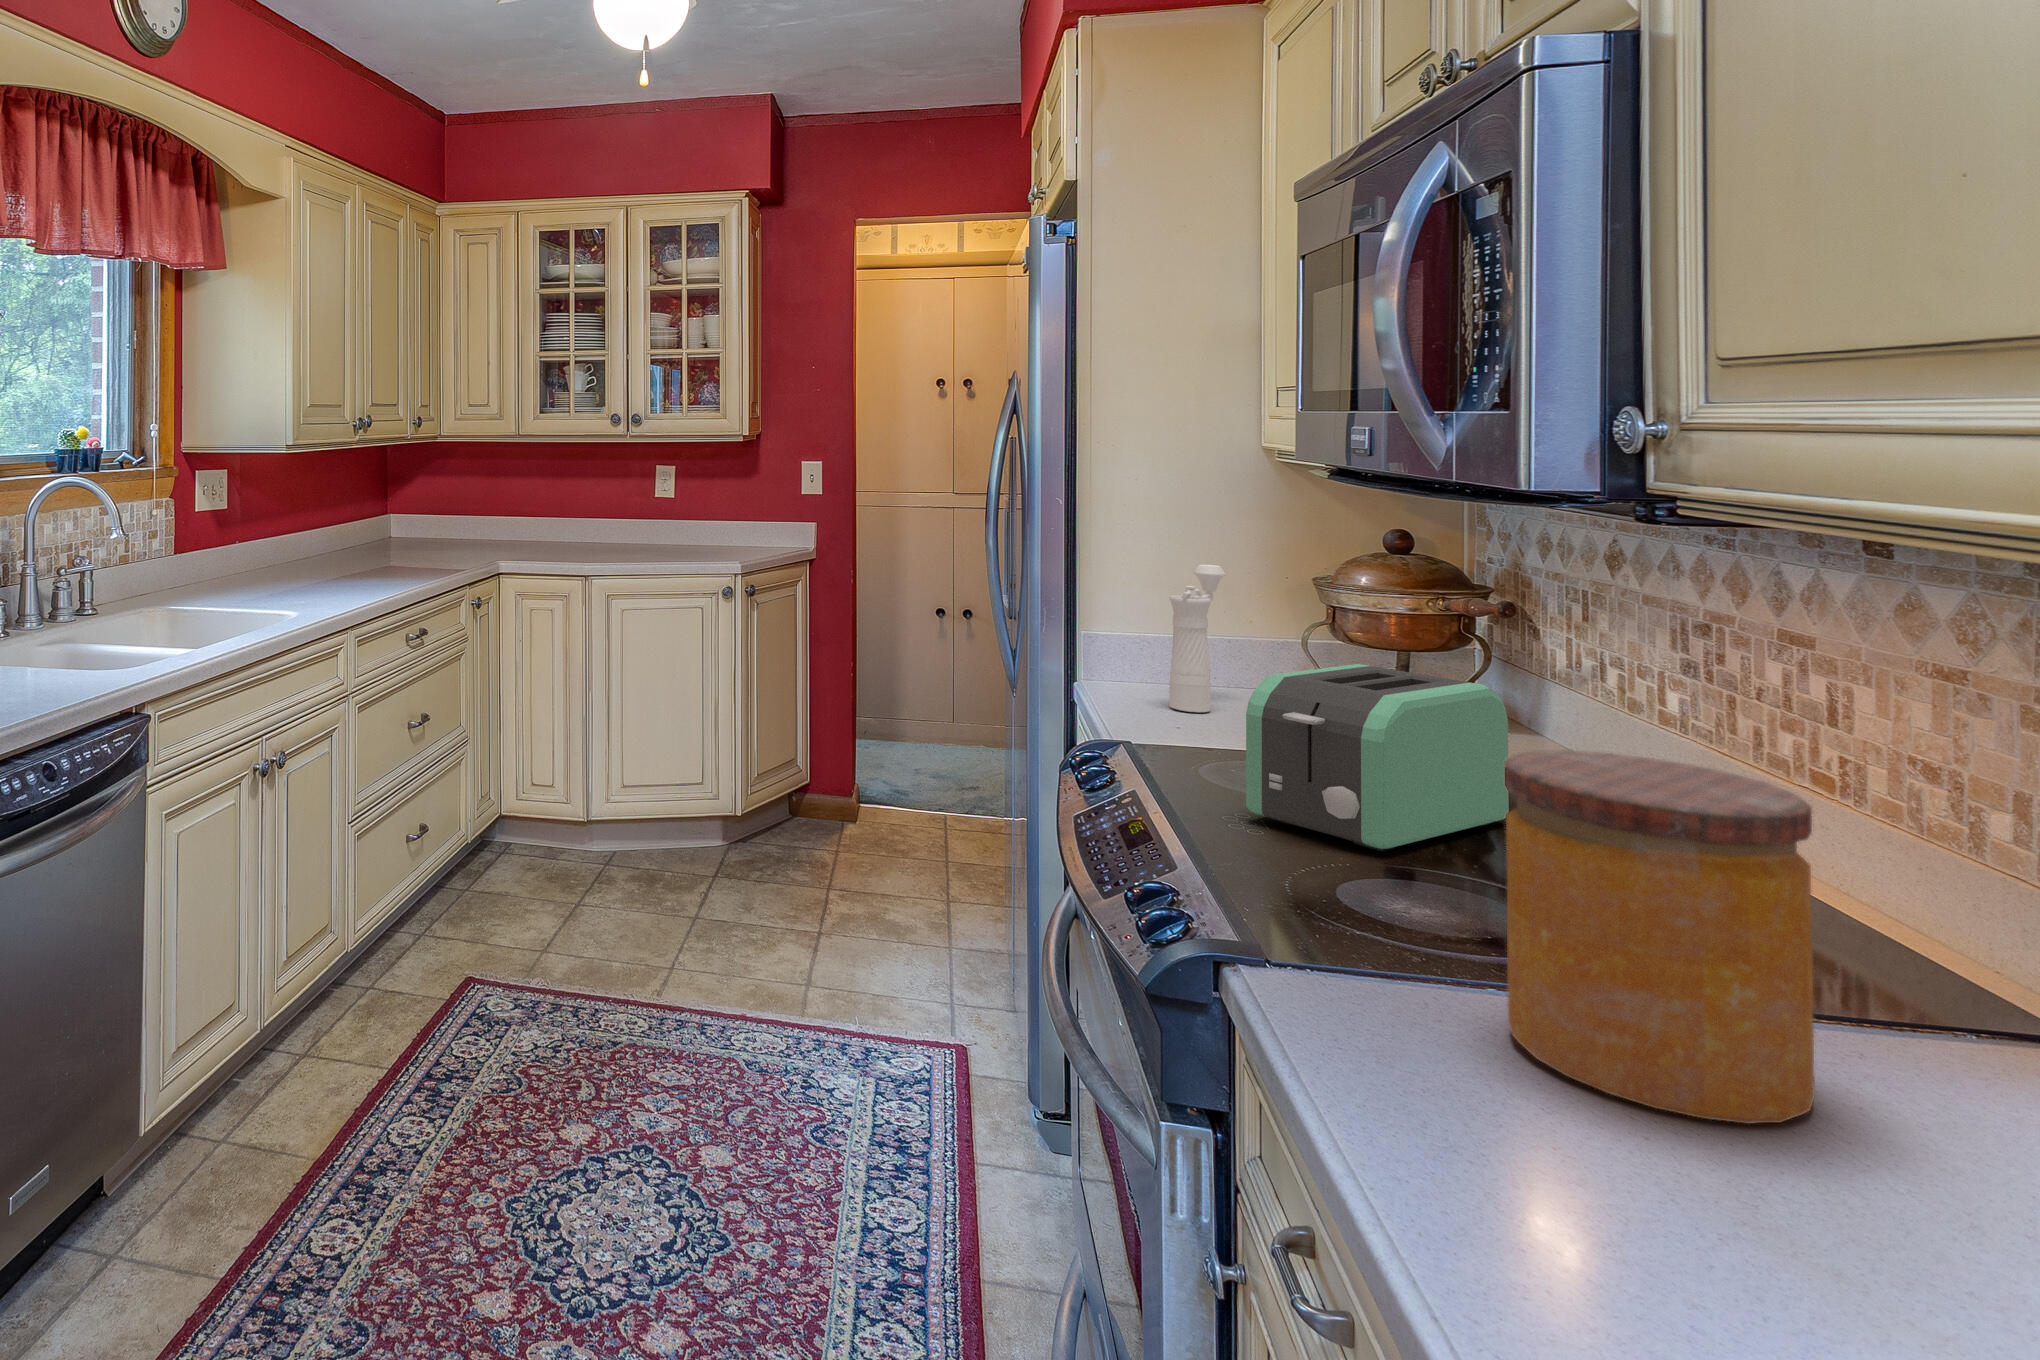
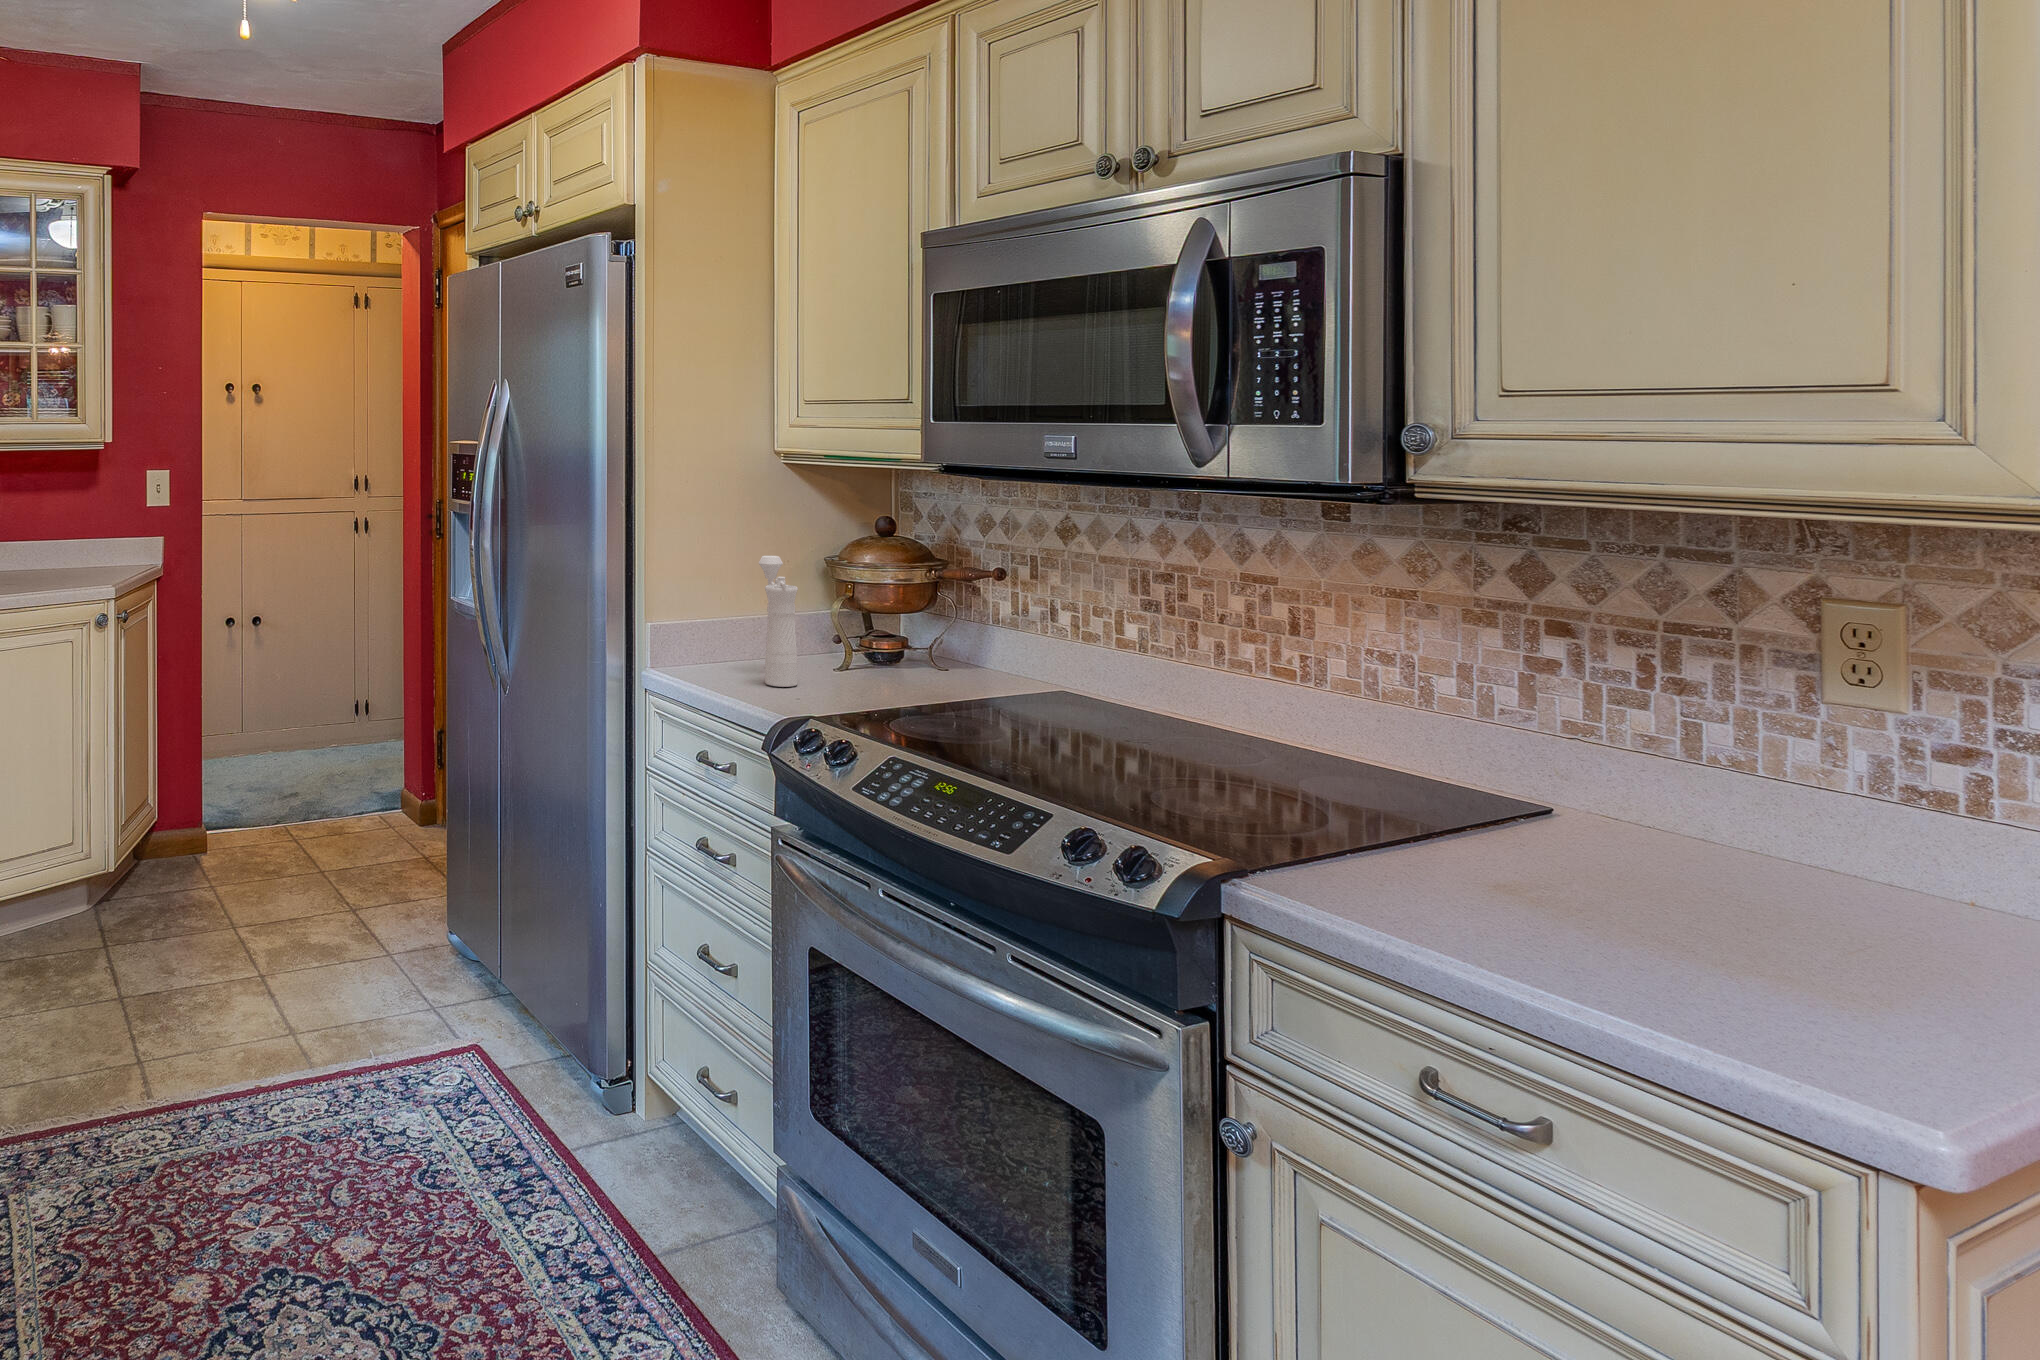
toaster: present [1246,664,1509,851] -> none [1016,632,1139,779]
jar: present [1505,750,1815,1124] -> none [1424,683,1624,920]

